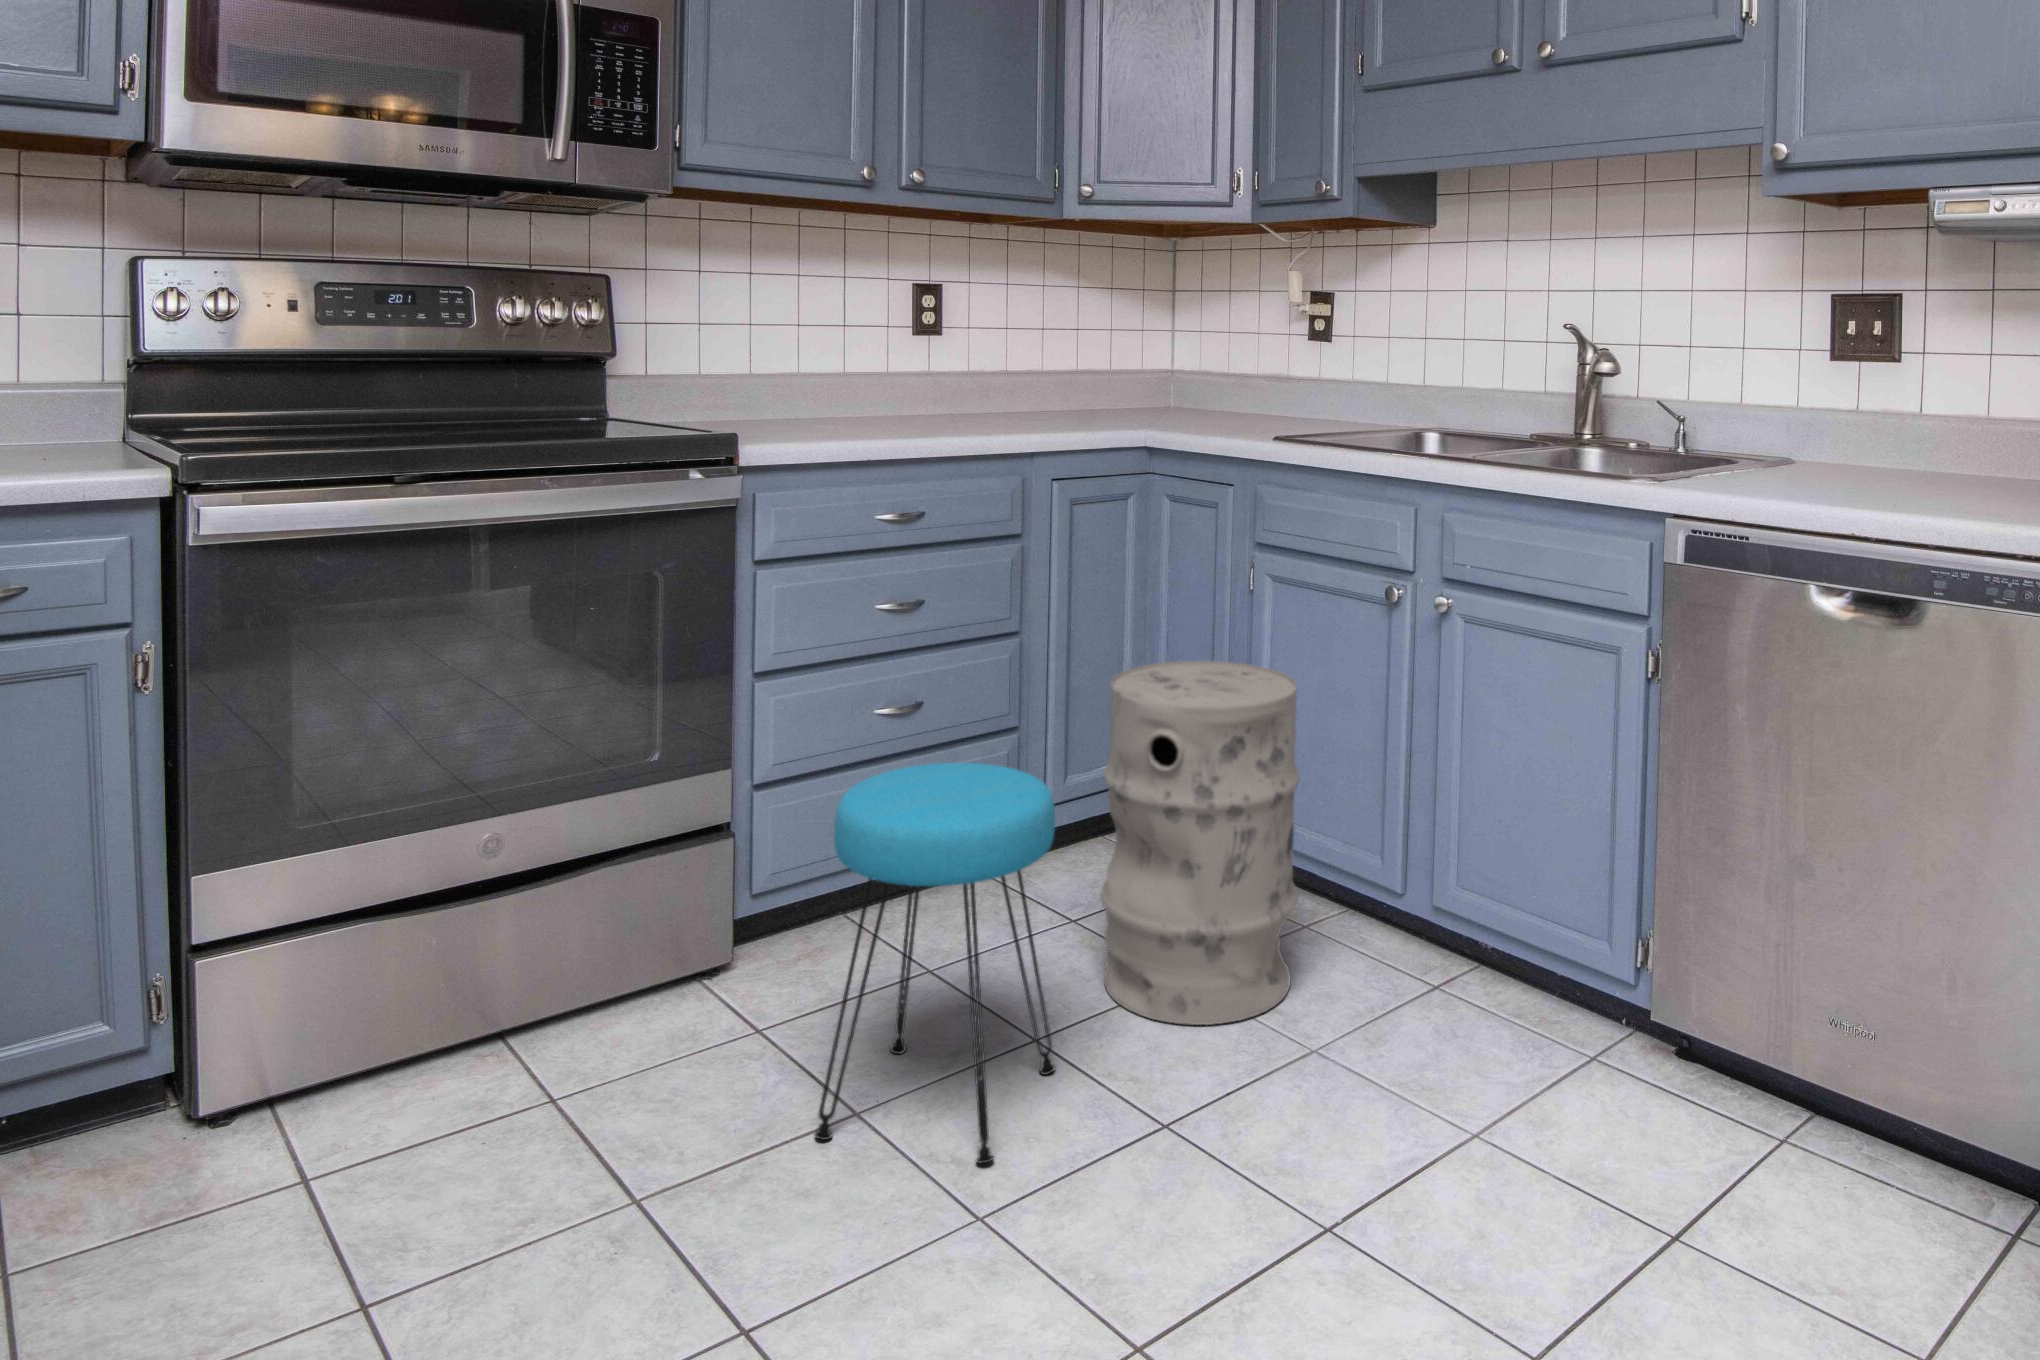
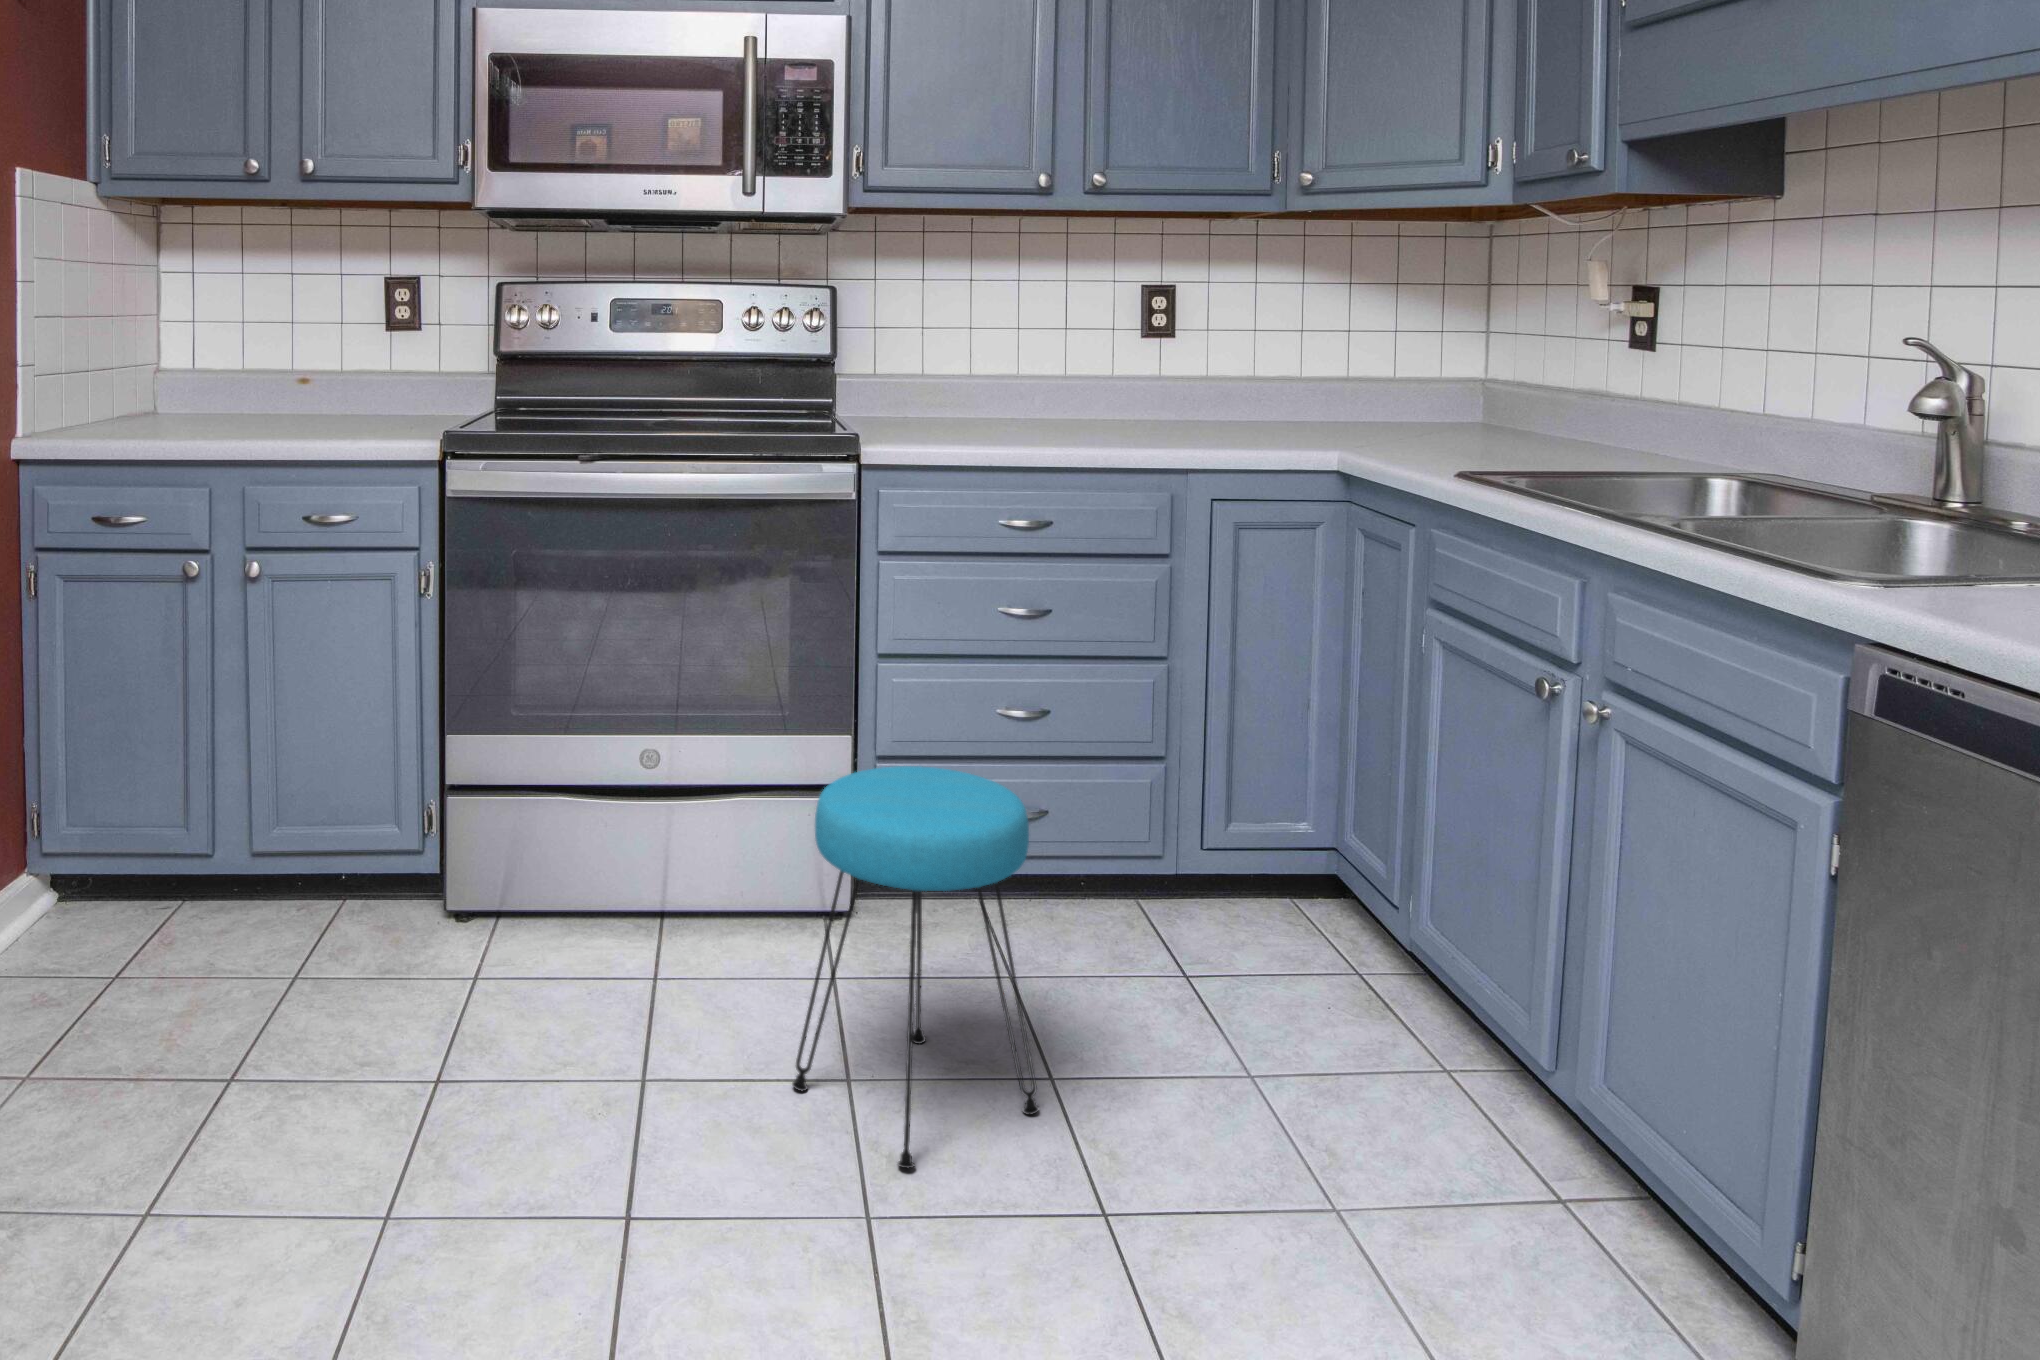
trash can: present [1100,661,1300,1025] -> none [1149,715,1391,1146]

